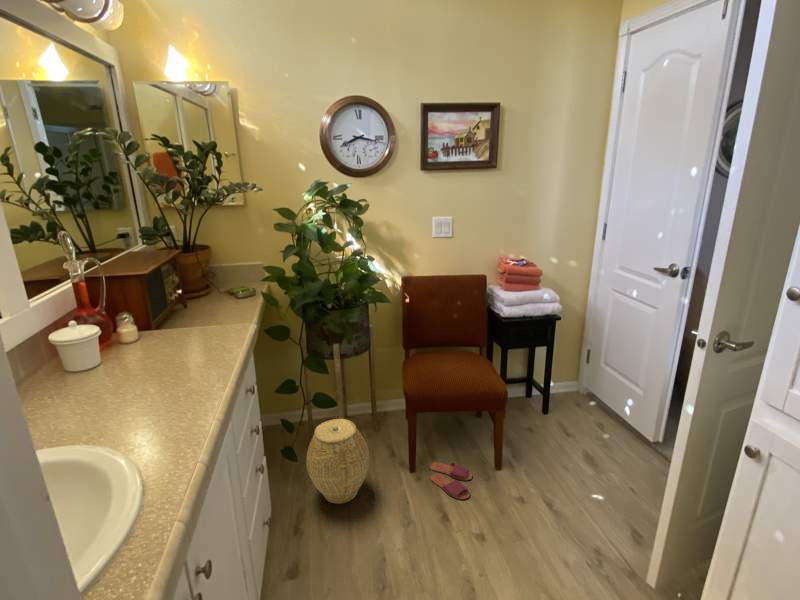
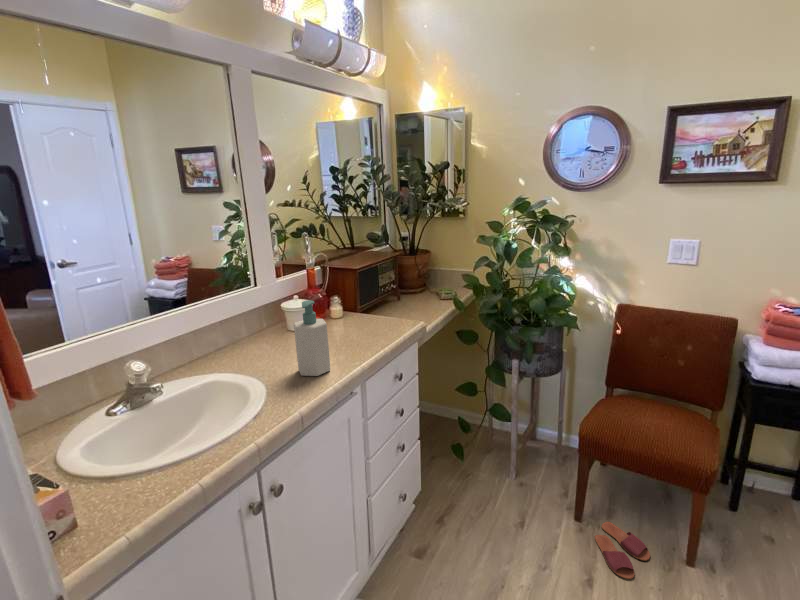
soap bottle: none [143,315,202,414] -> present [294,300,330,376]
woven basket: present [306,419,369,504] -> none [464,432,527,518]

